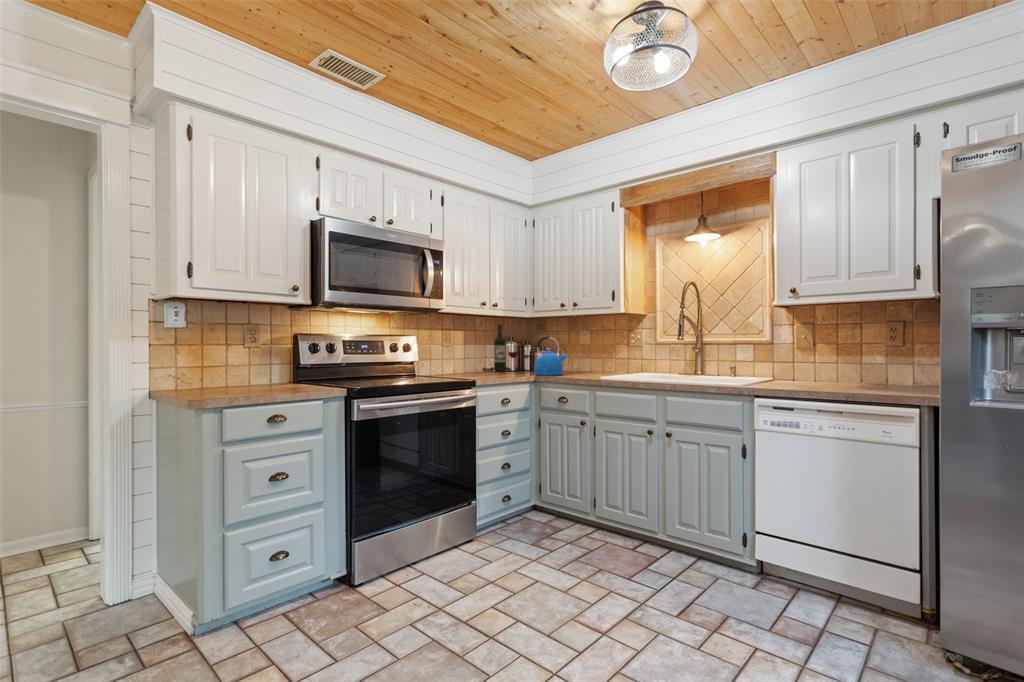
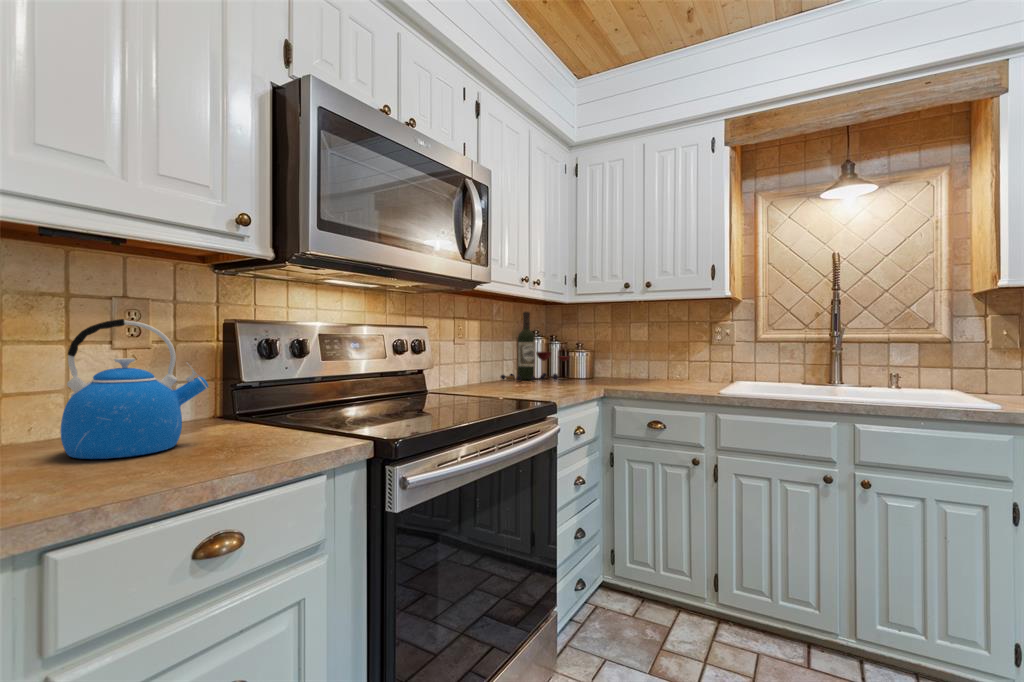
kettle: present [534,337,567,376] -> present [61,319,208,459]

